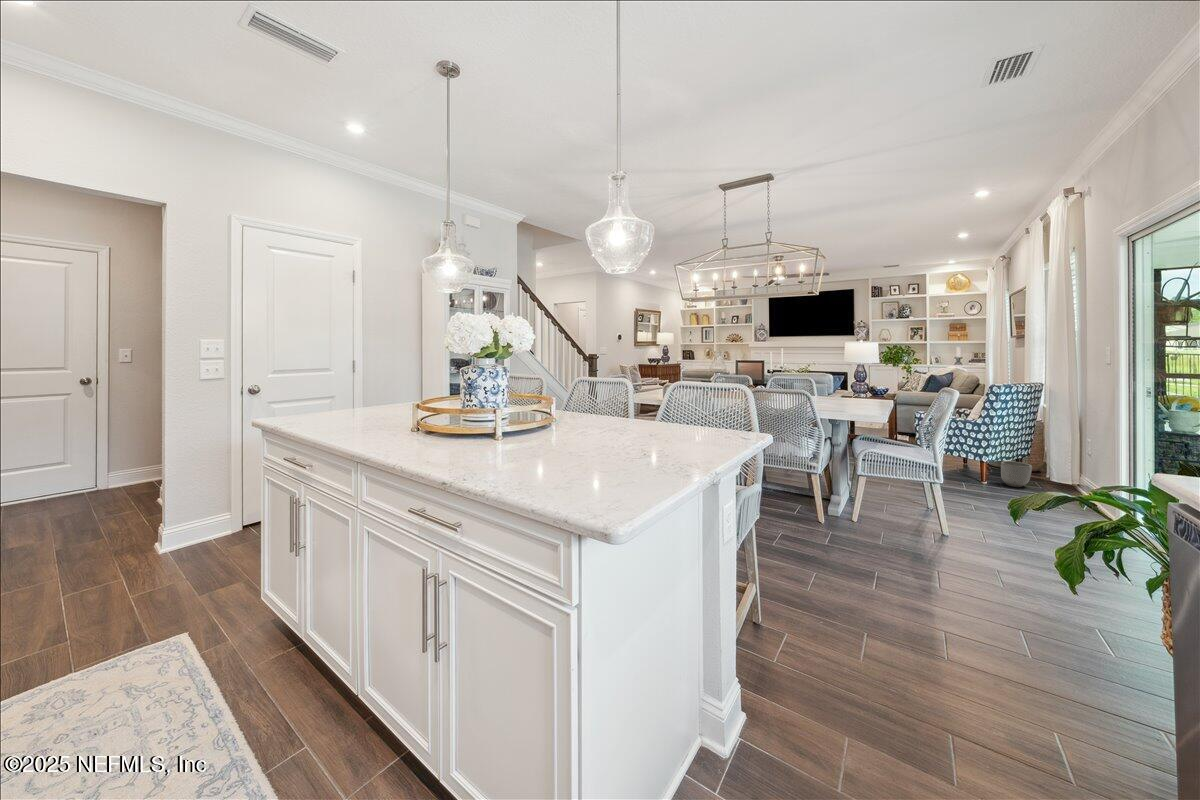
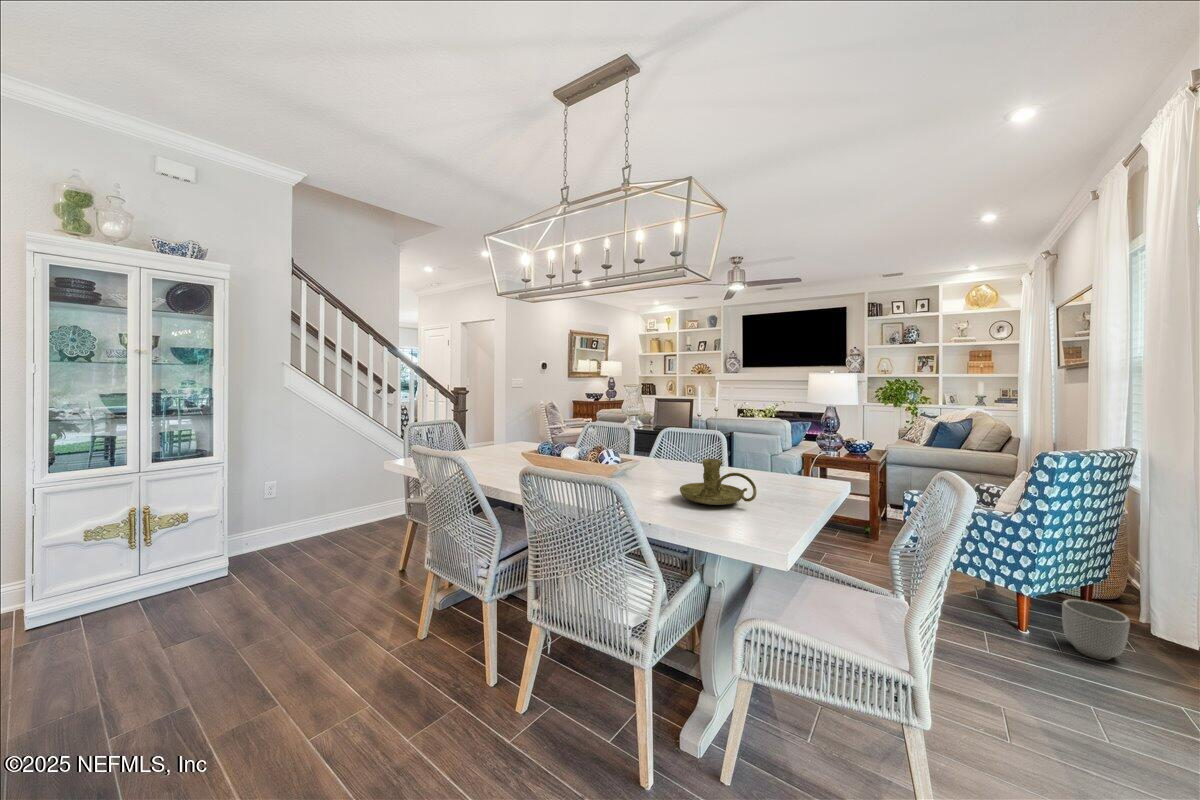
candle holder: none [824,390,866,410] -> present [680,459,757,505]

